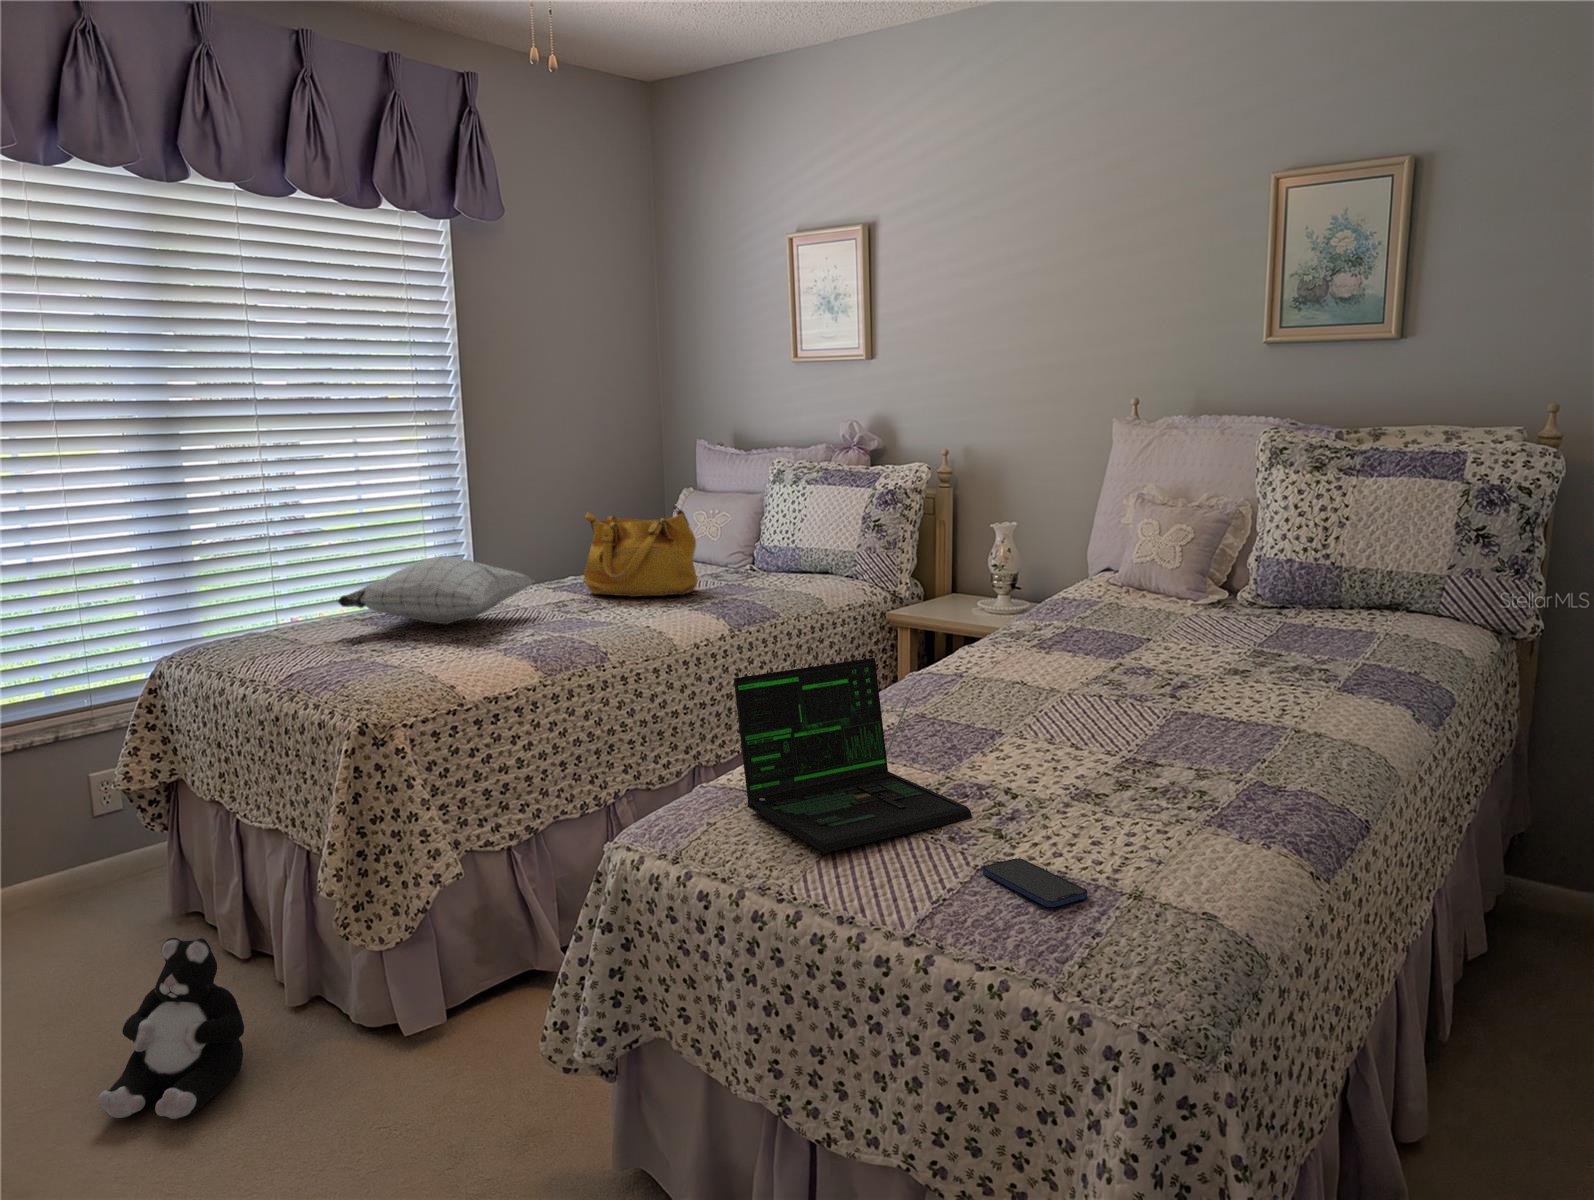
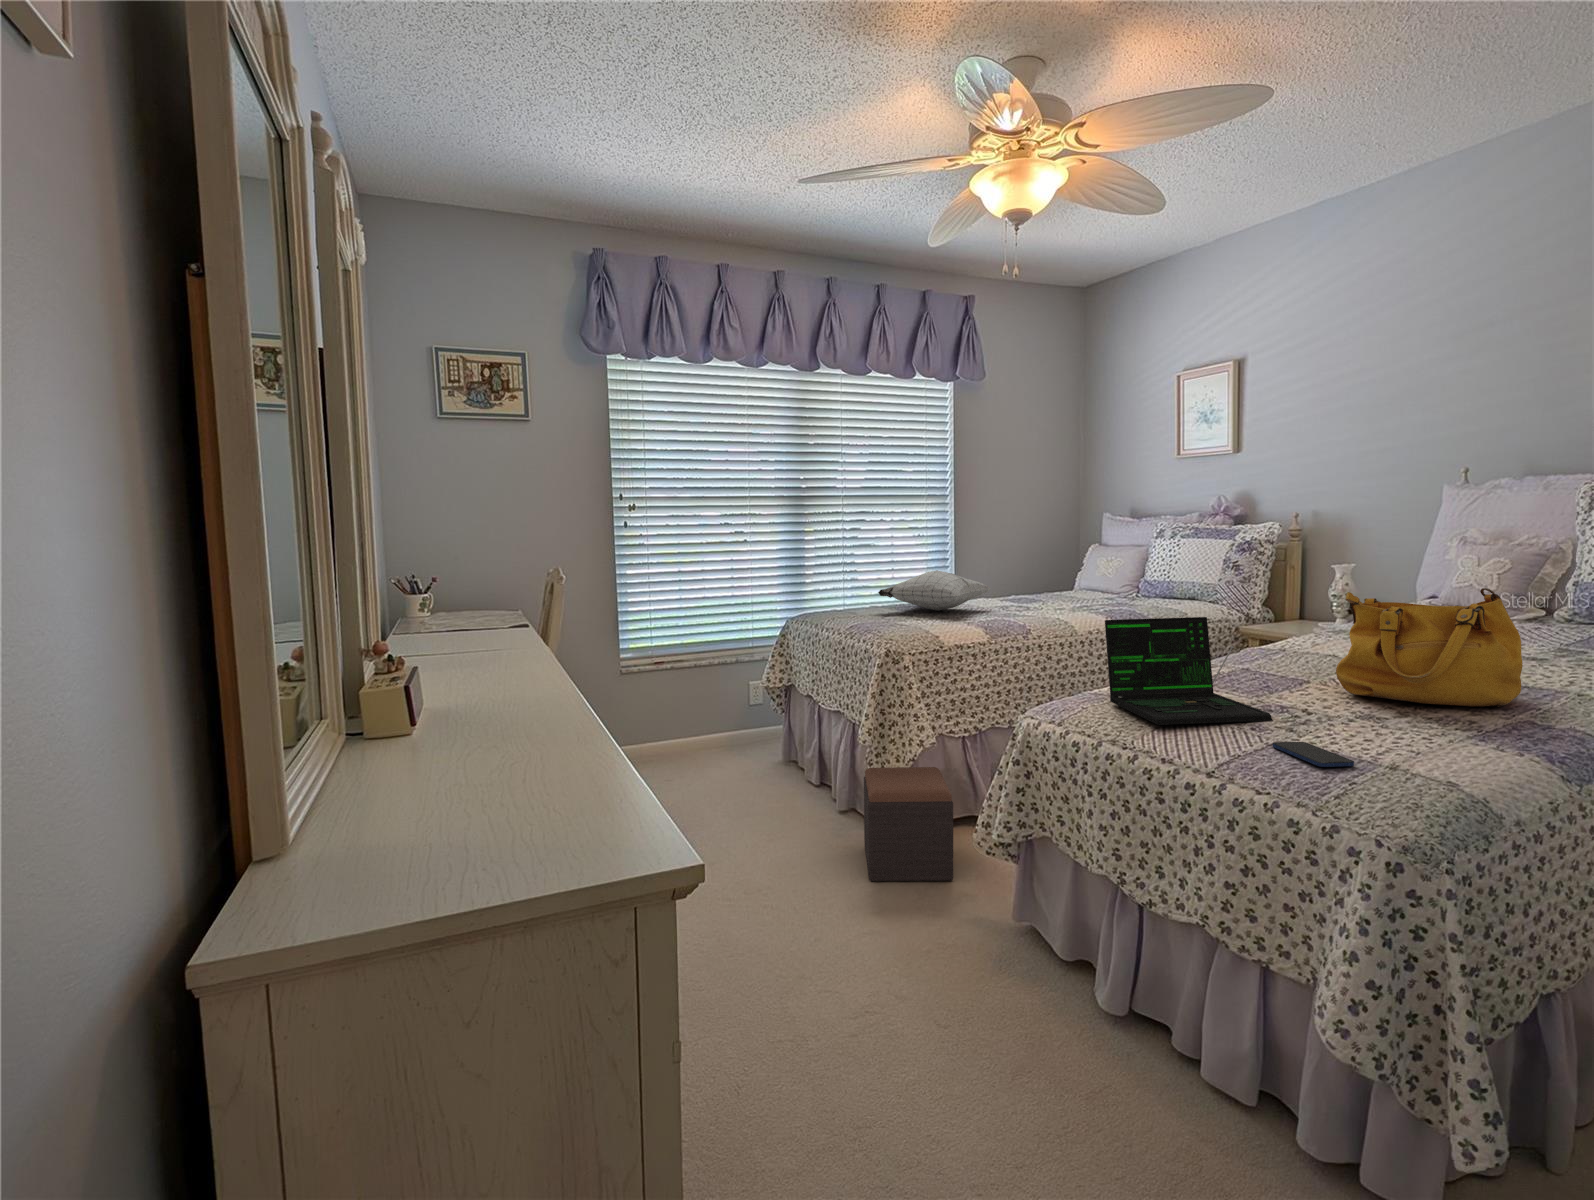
handbag: present [584,506,698,597] -> present [1336,588,1522,707]
footstool: none [335,917,508,1147] -> present [864,767,953,881]
plush toy: present [98,938,244,1119] -> none [745,755,816,848]

